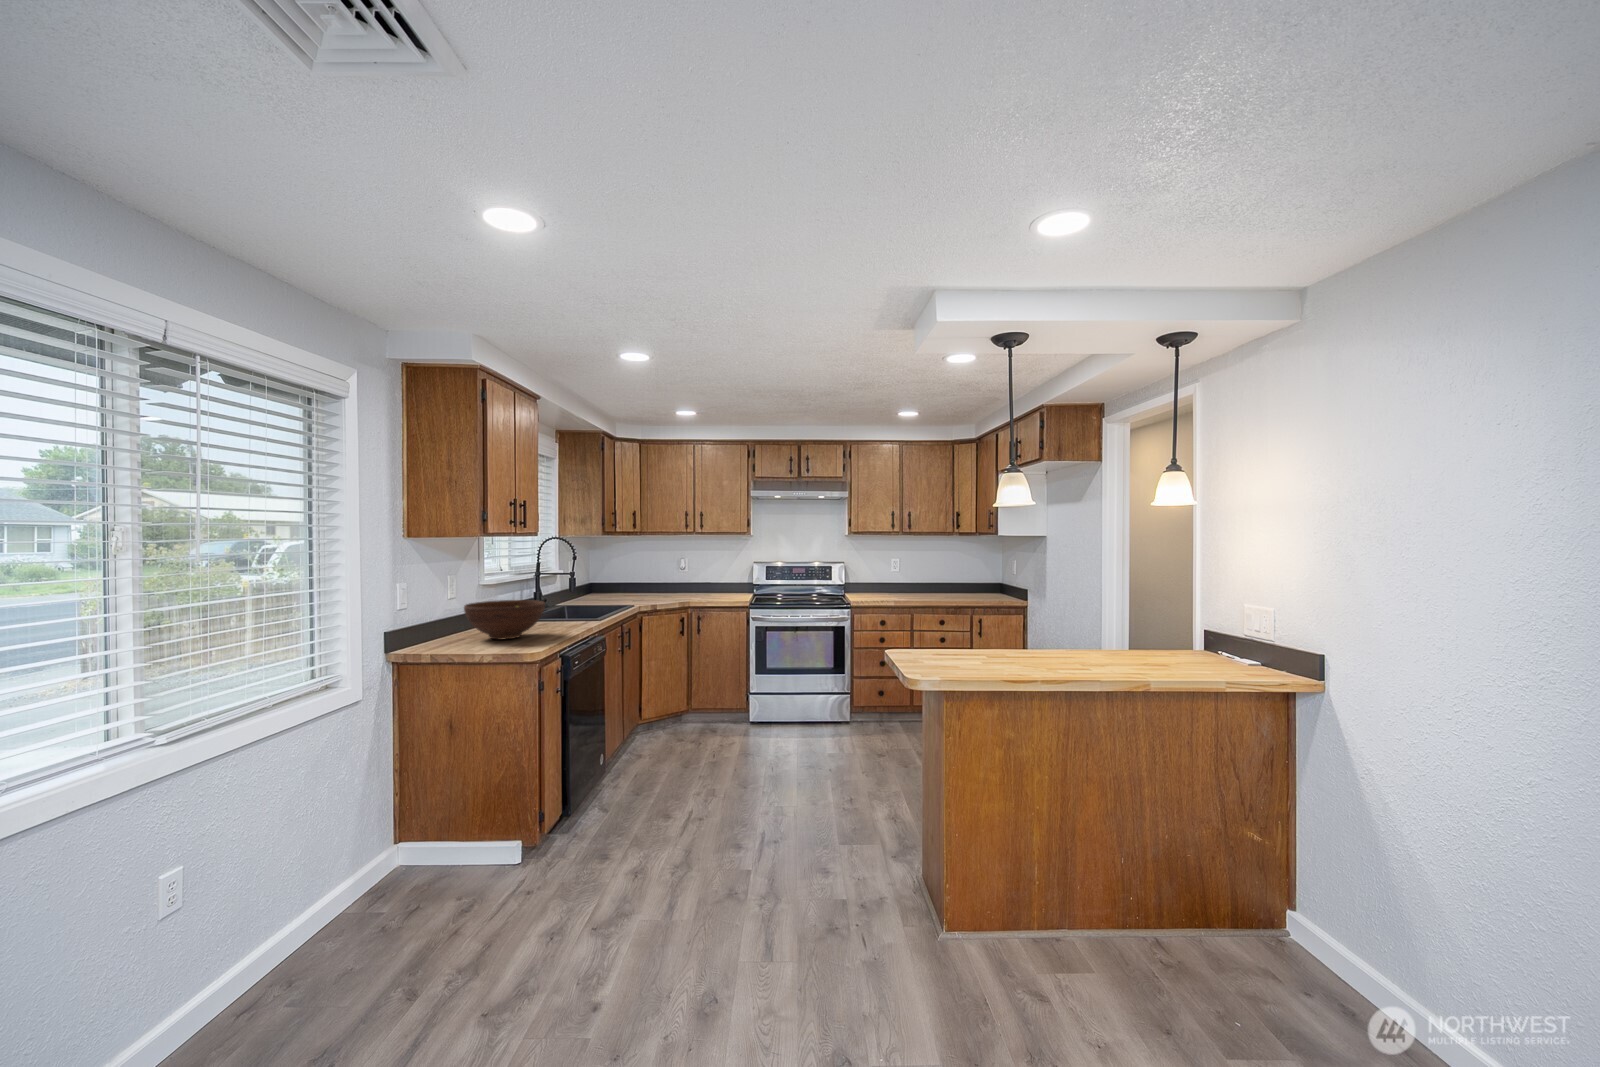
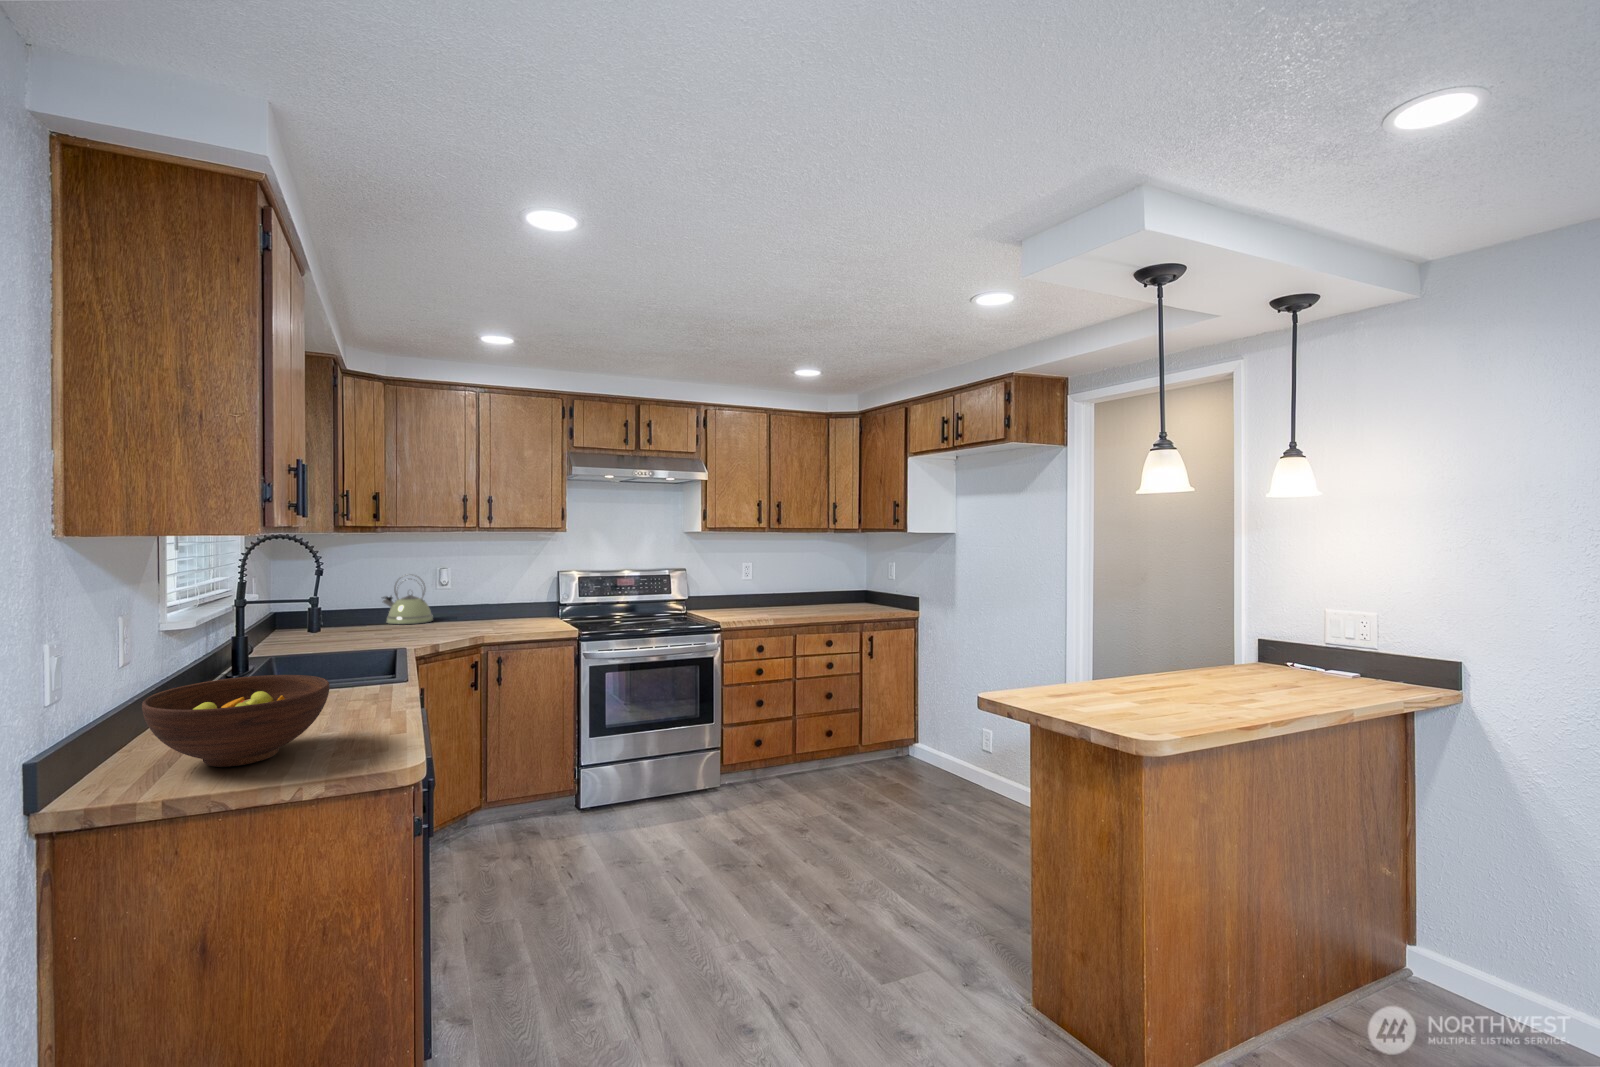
kettle: none [645,562,674,594] -> present [383,578,433,624]

